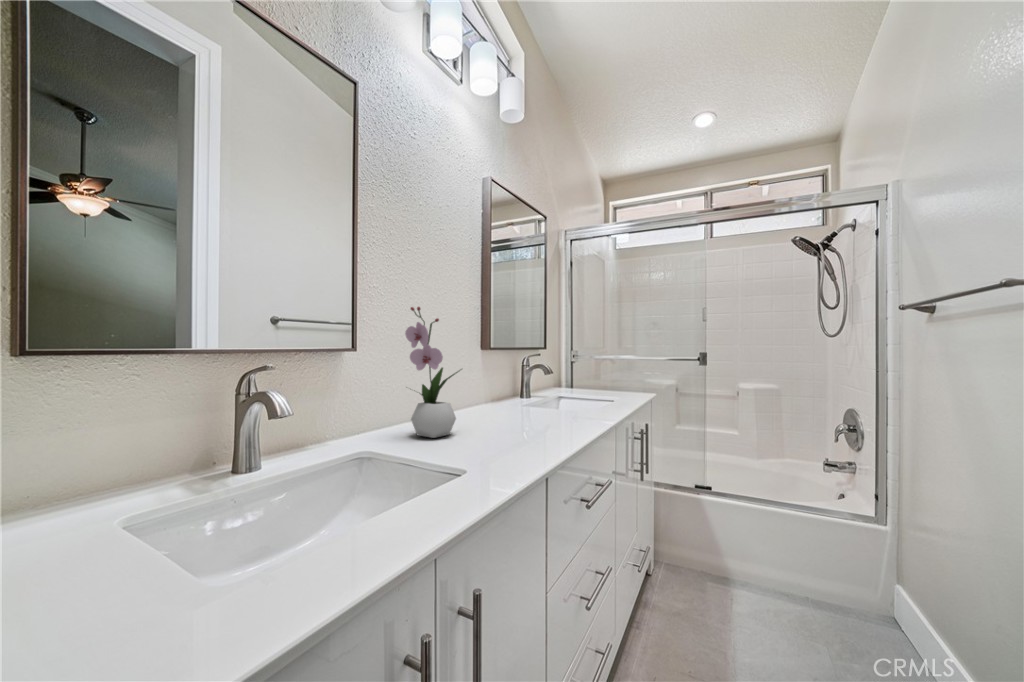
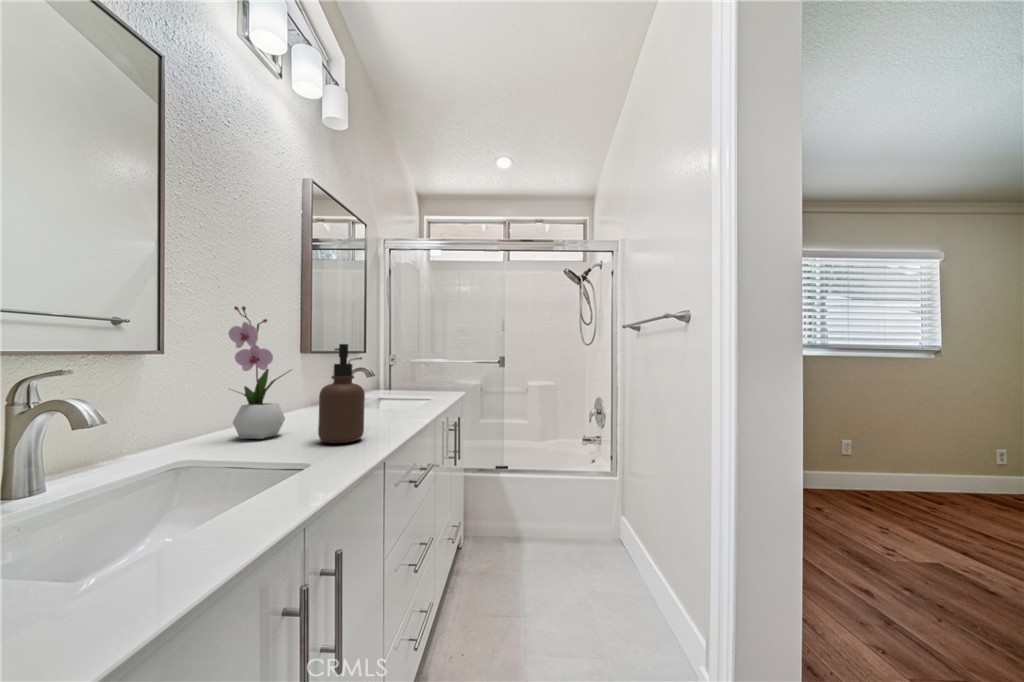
soap dispenser: none [480,343,526,454] -> present [318,344,365,443]

